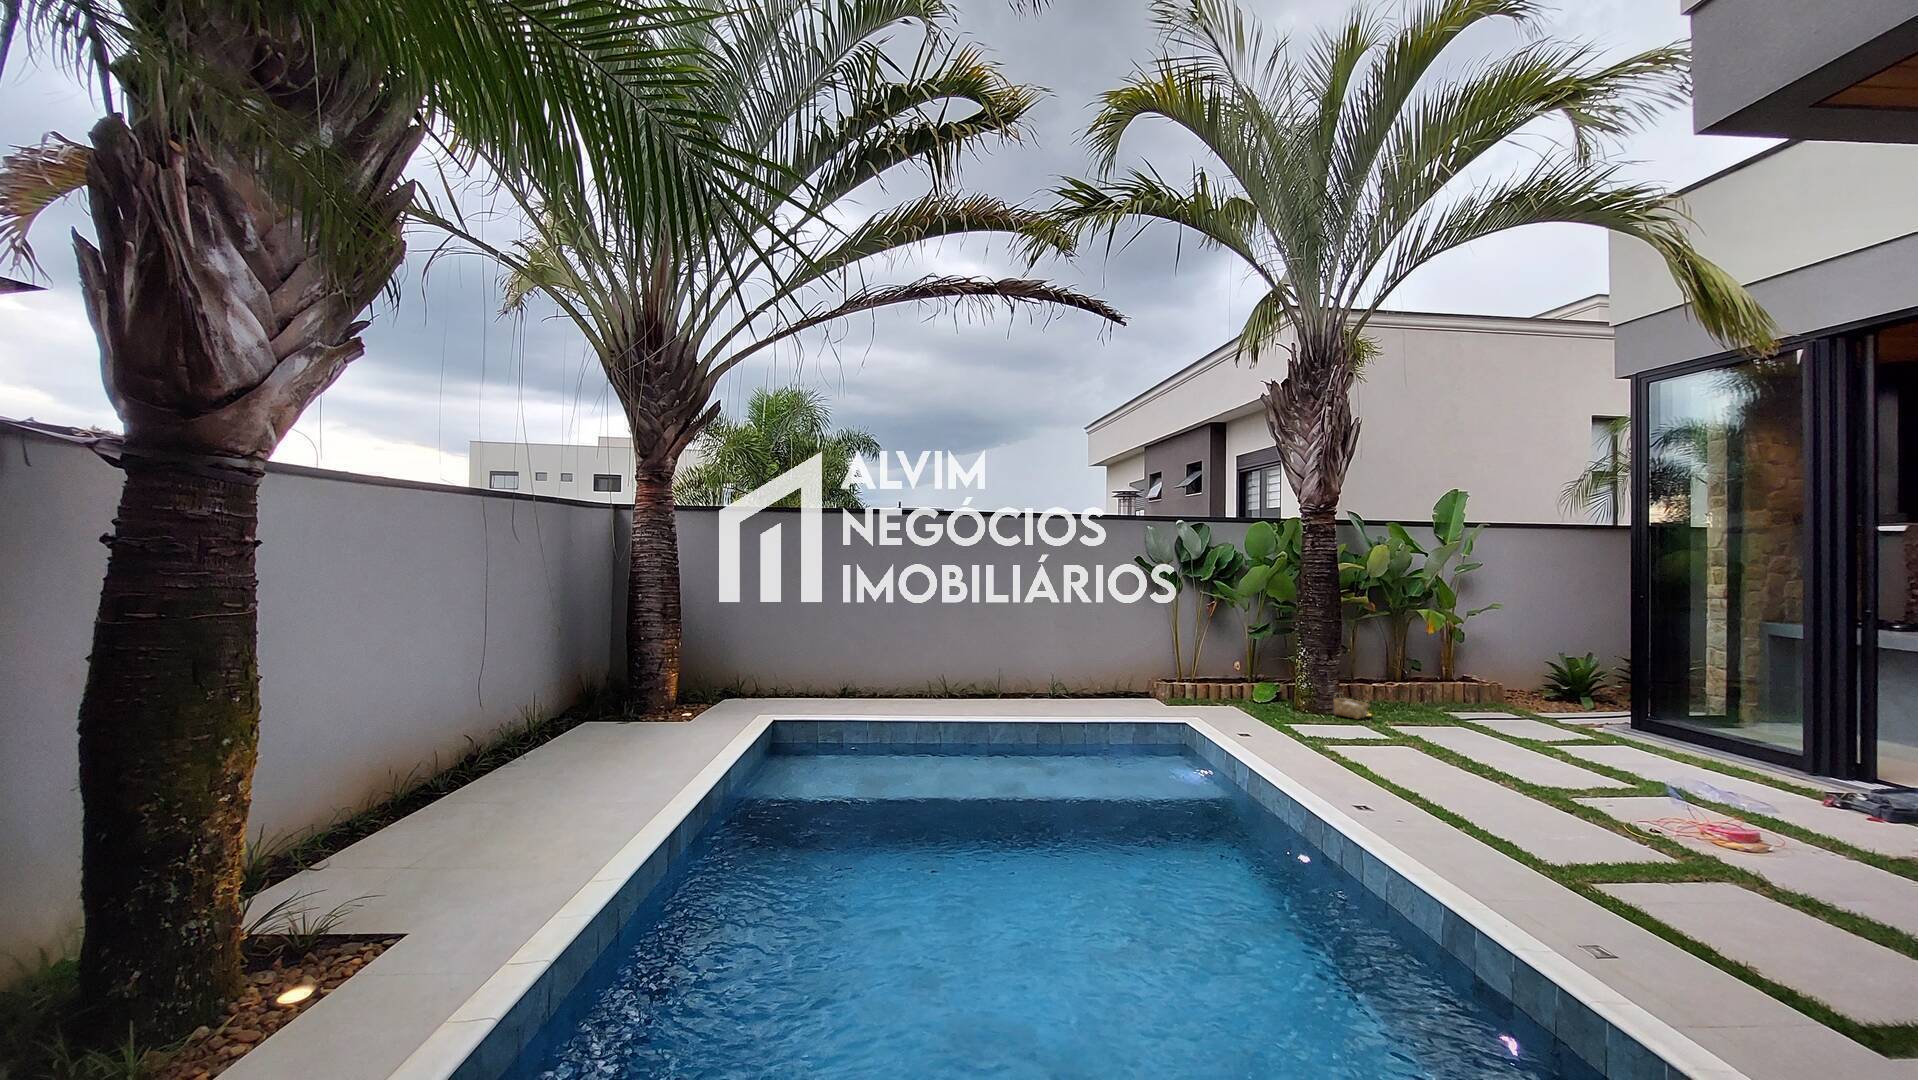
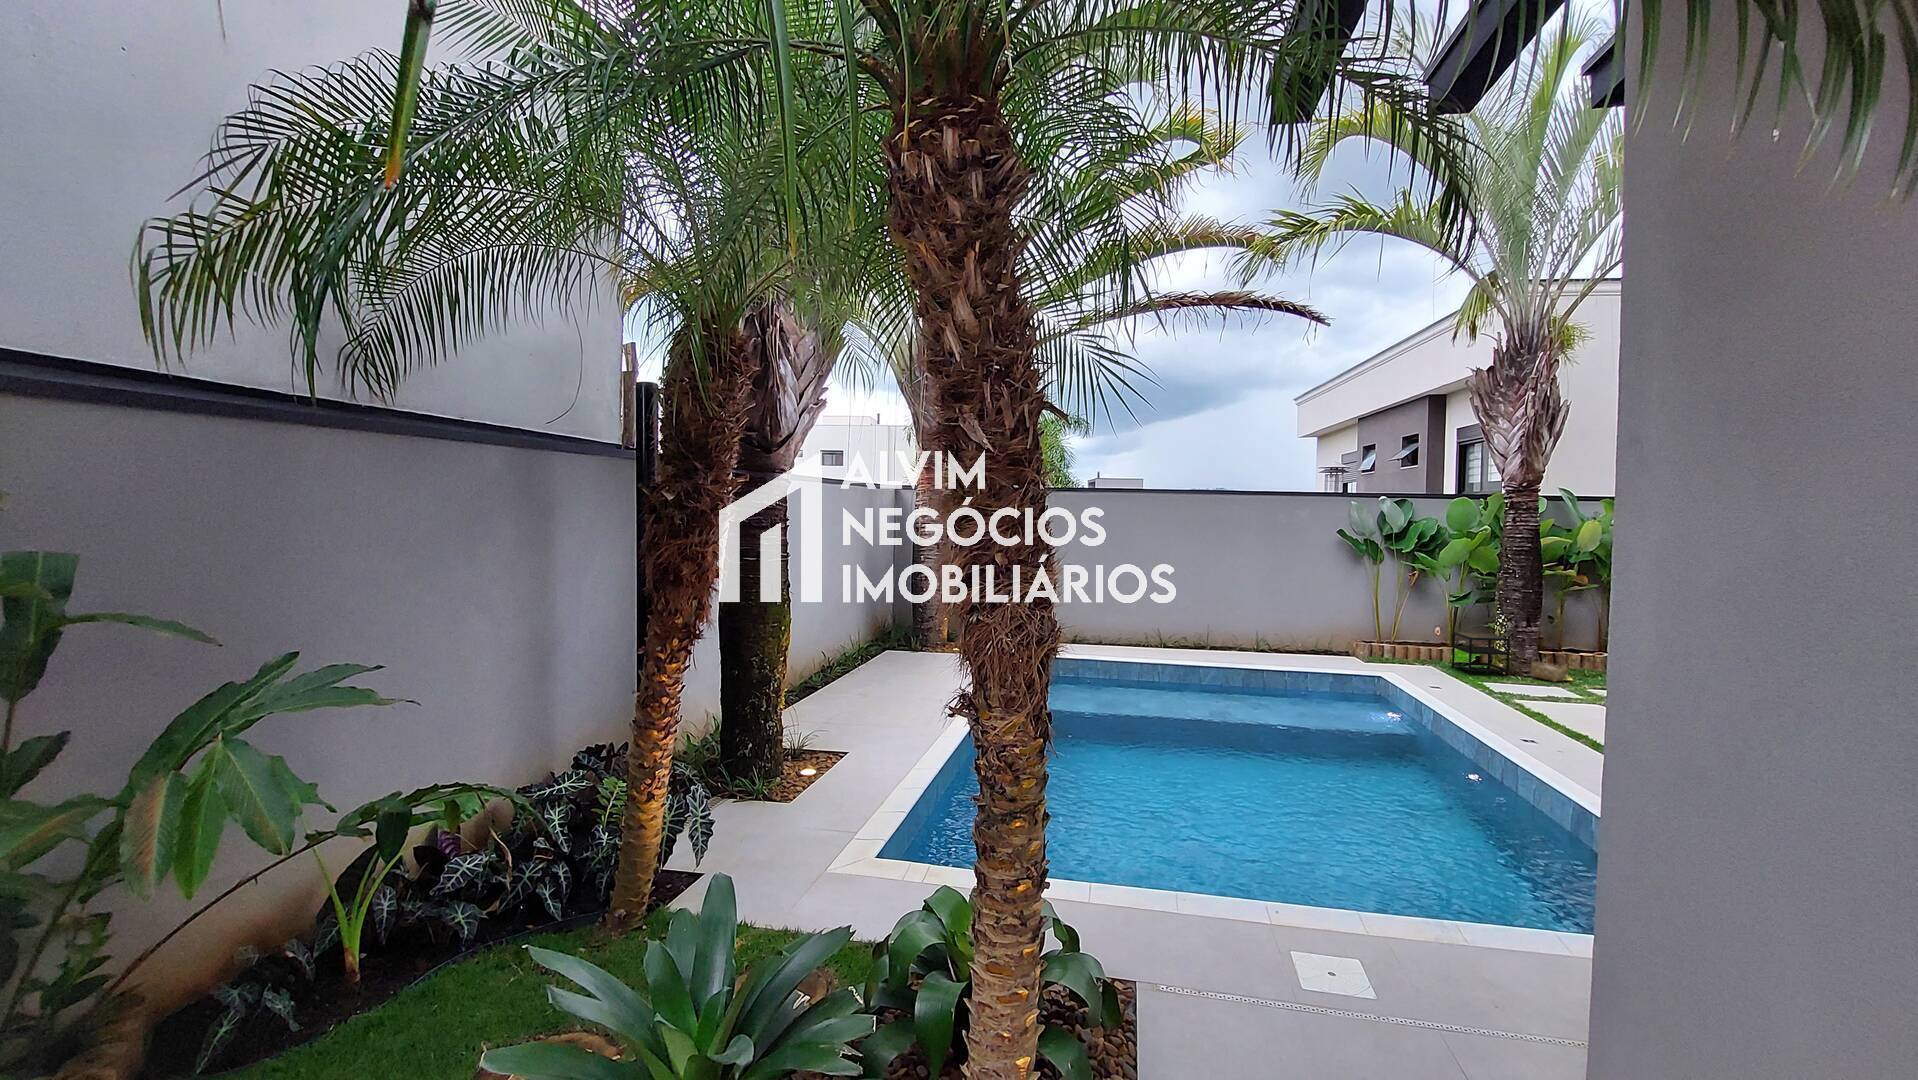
side table: none [1254,668,1313,715] -> present [1451,632,1510,676]

